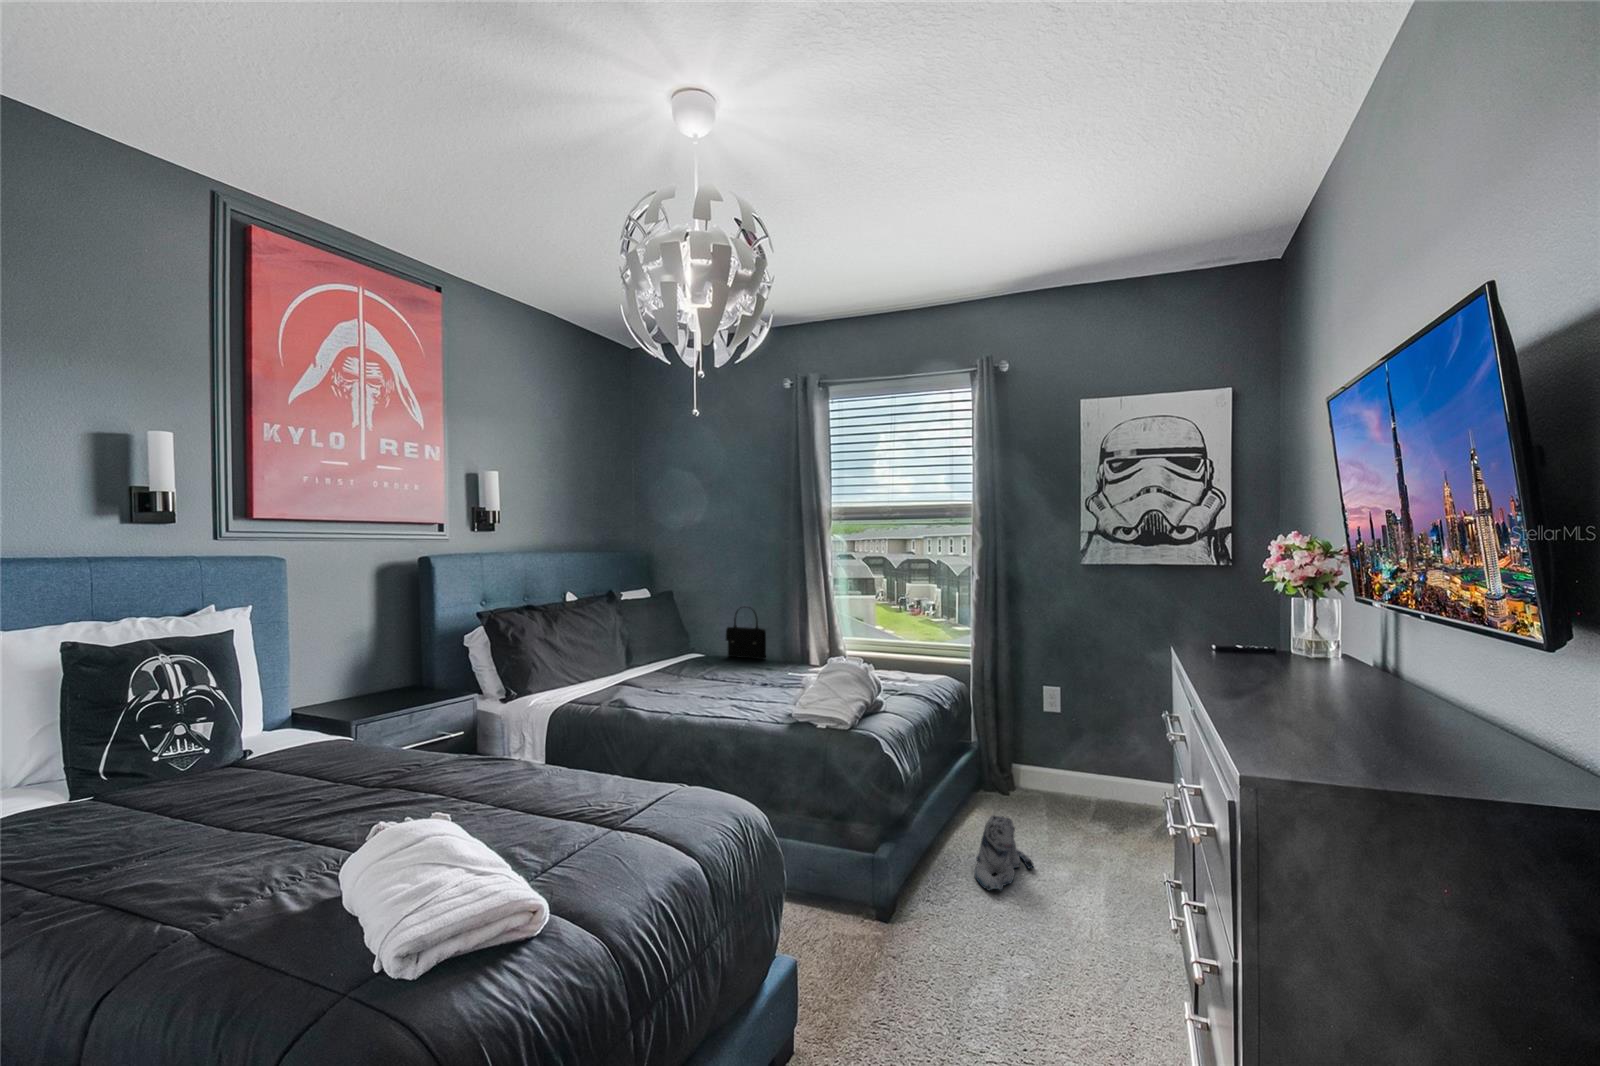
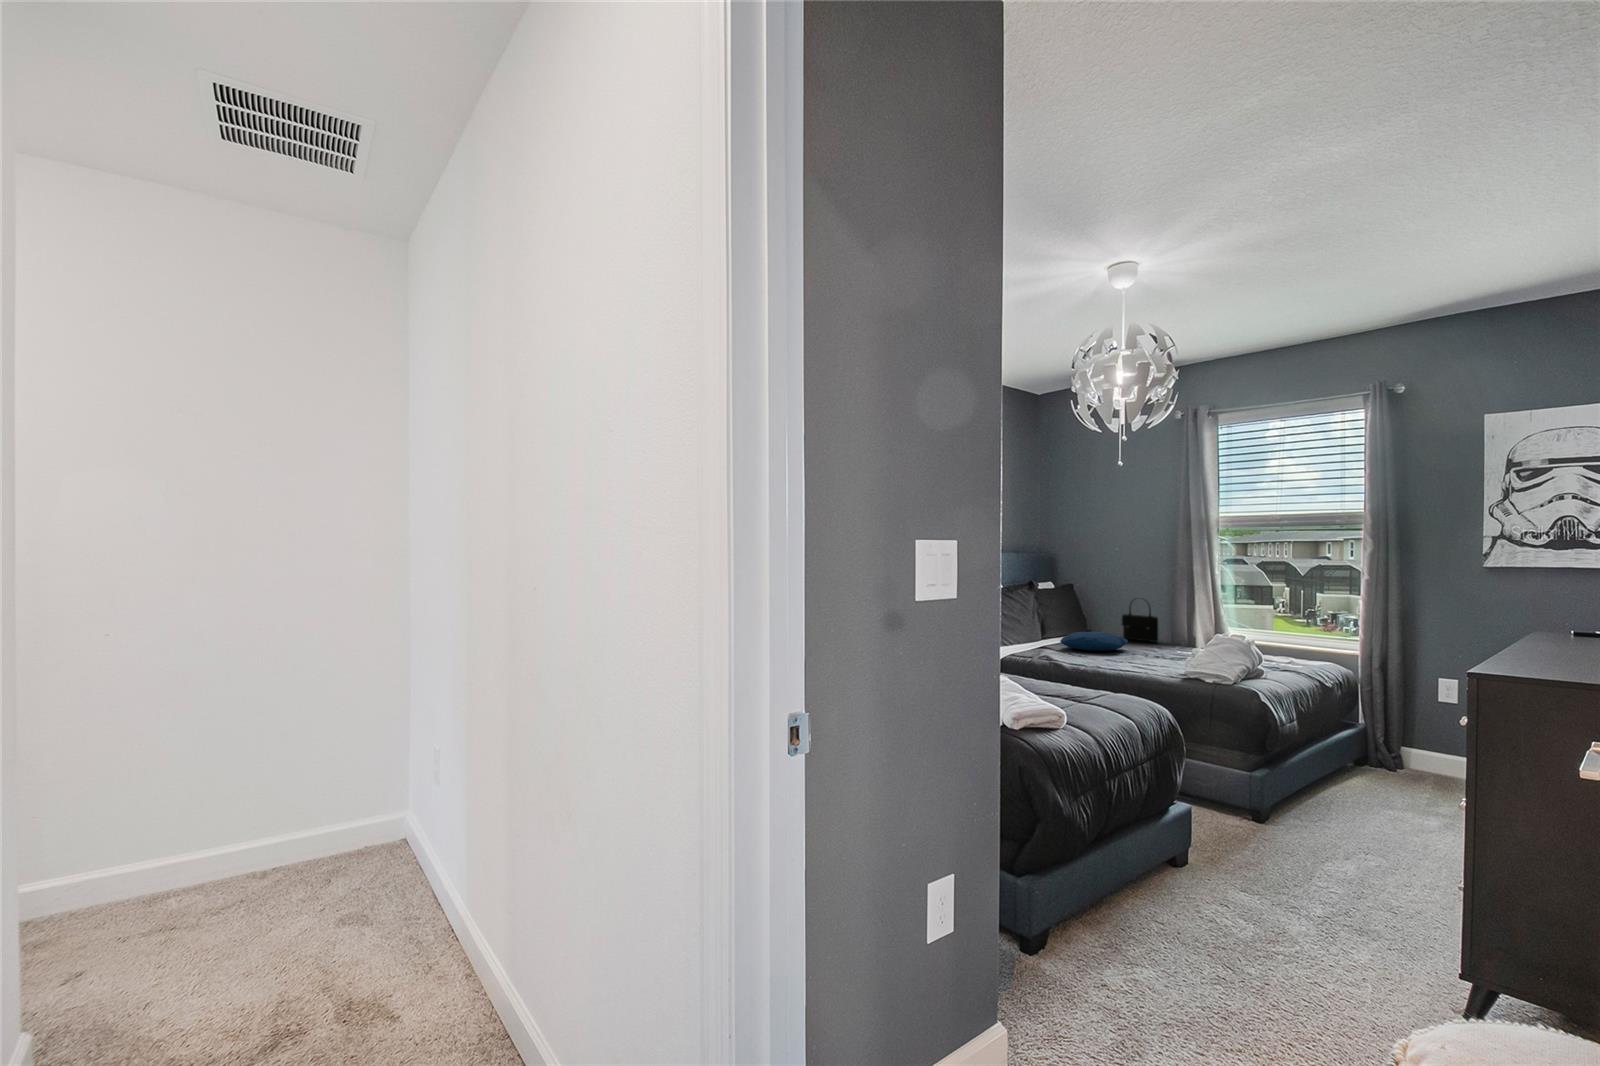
pillow: none [643,655,729,681] -> present [1060,632,1128,651]
plush toy: present [975,815,1033,890] -> none [1348,768,1409,824]

